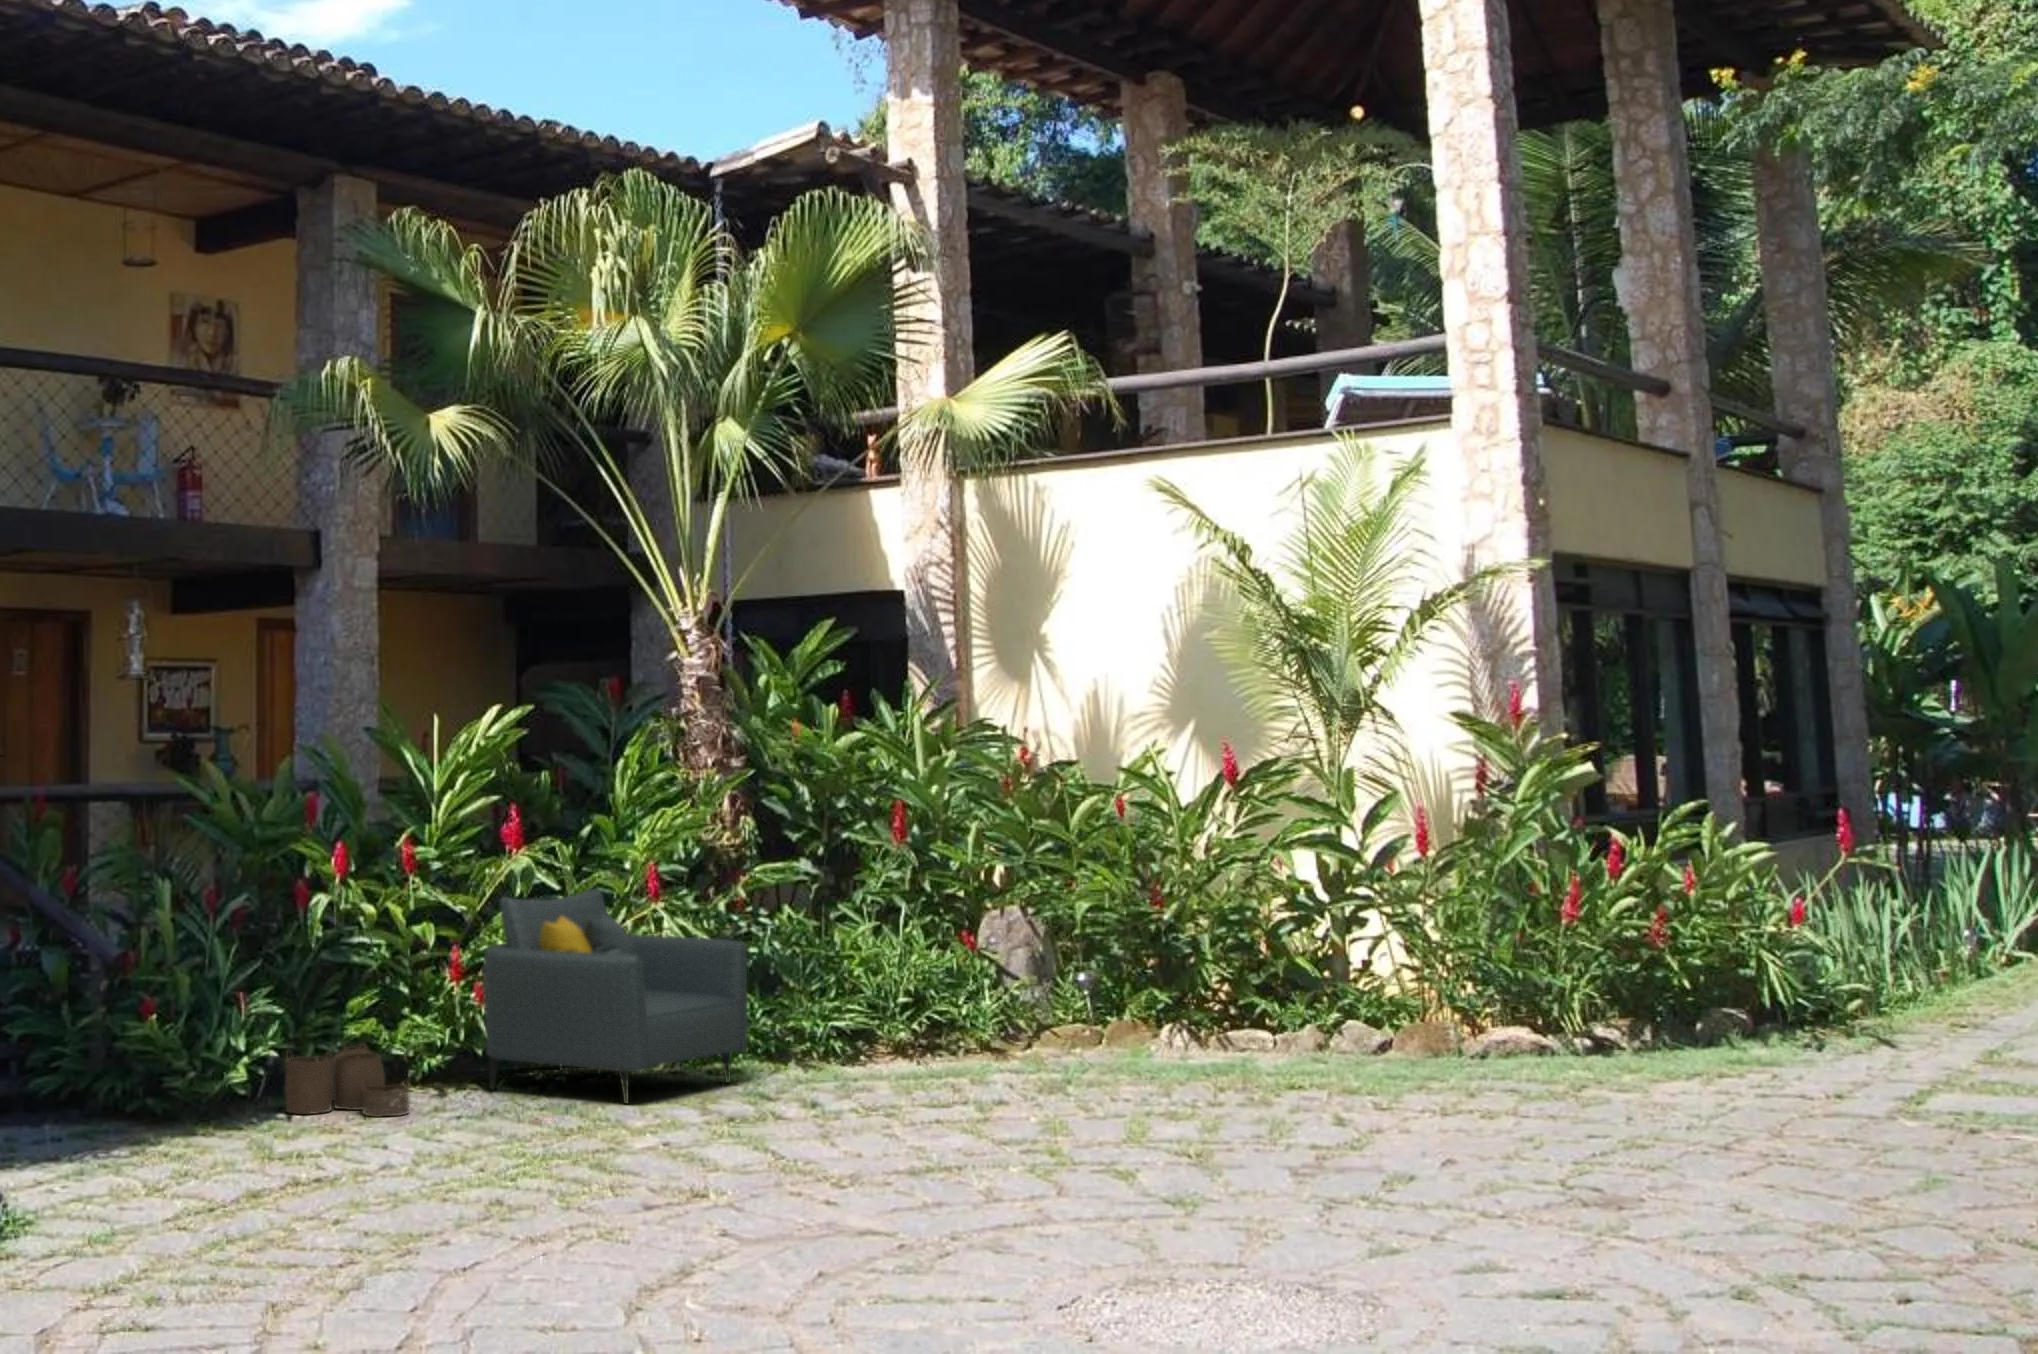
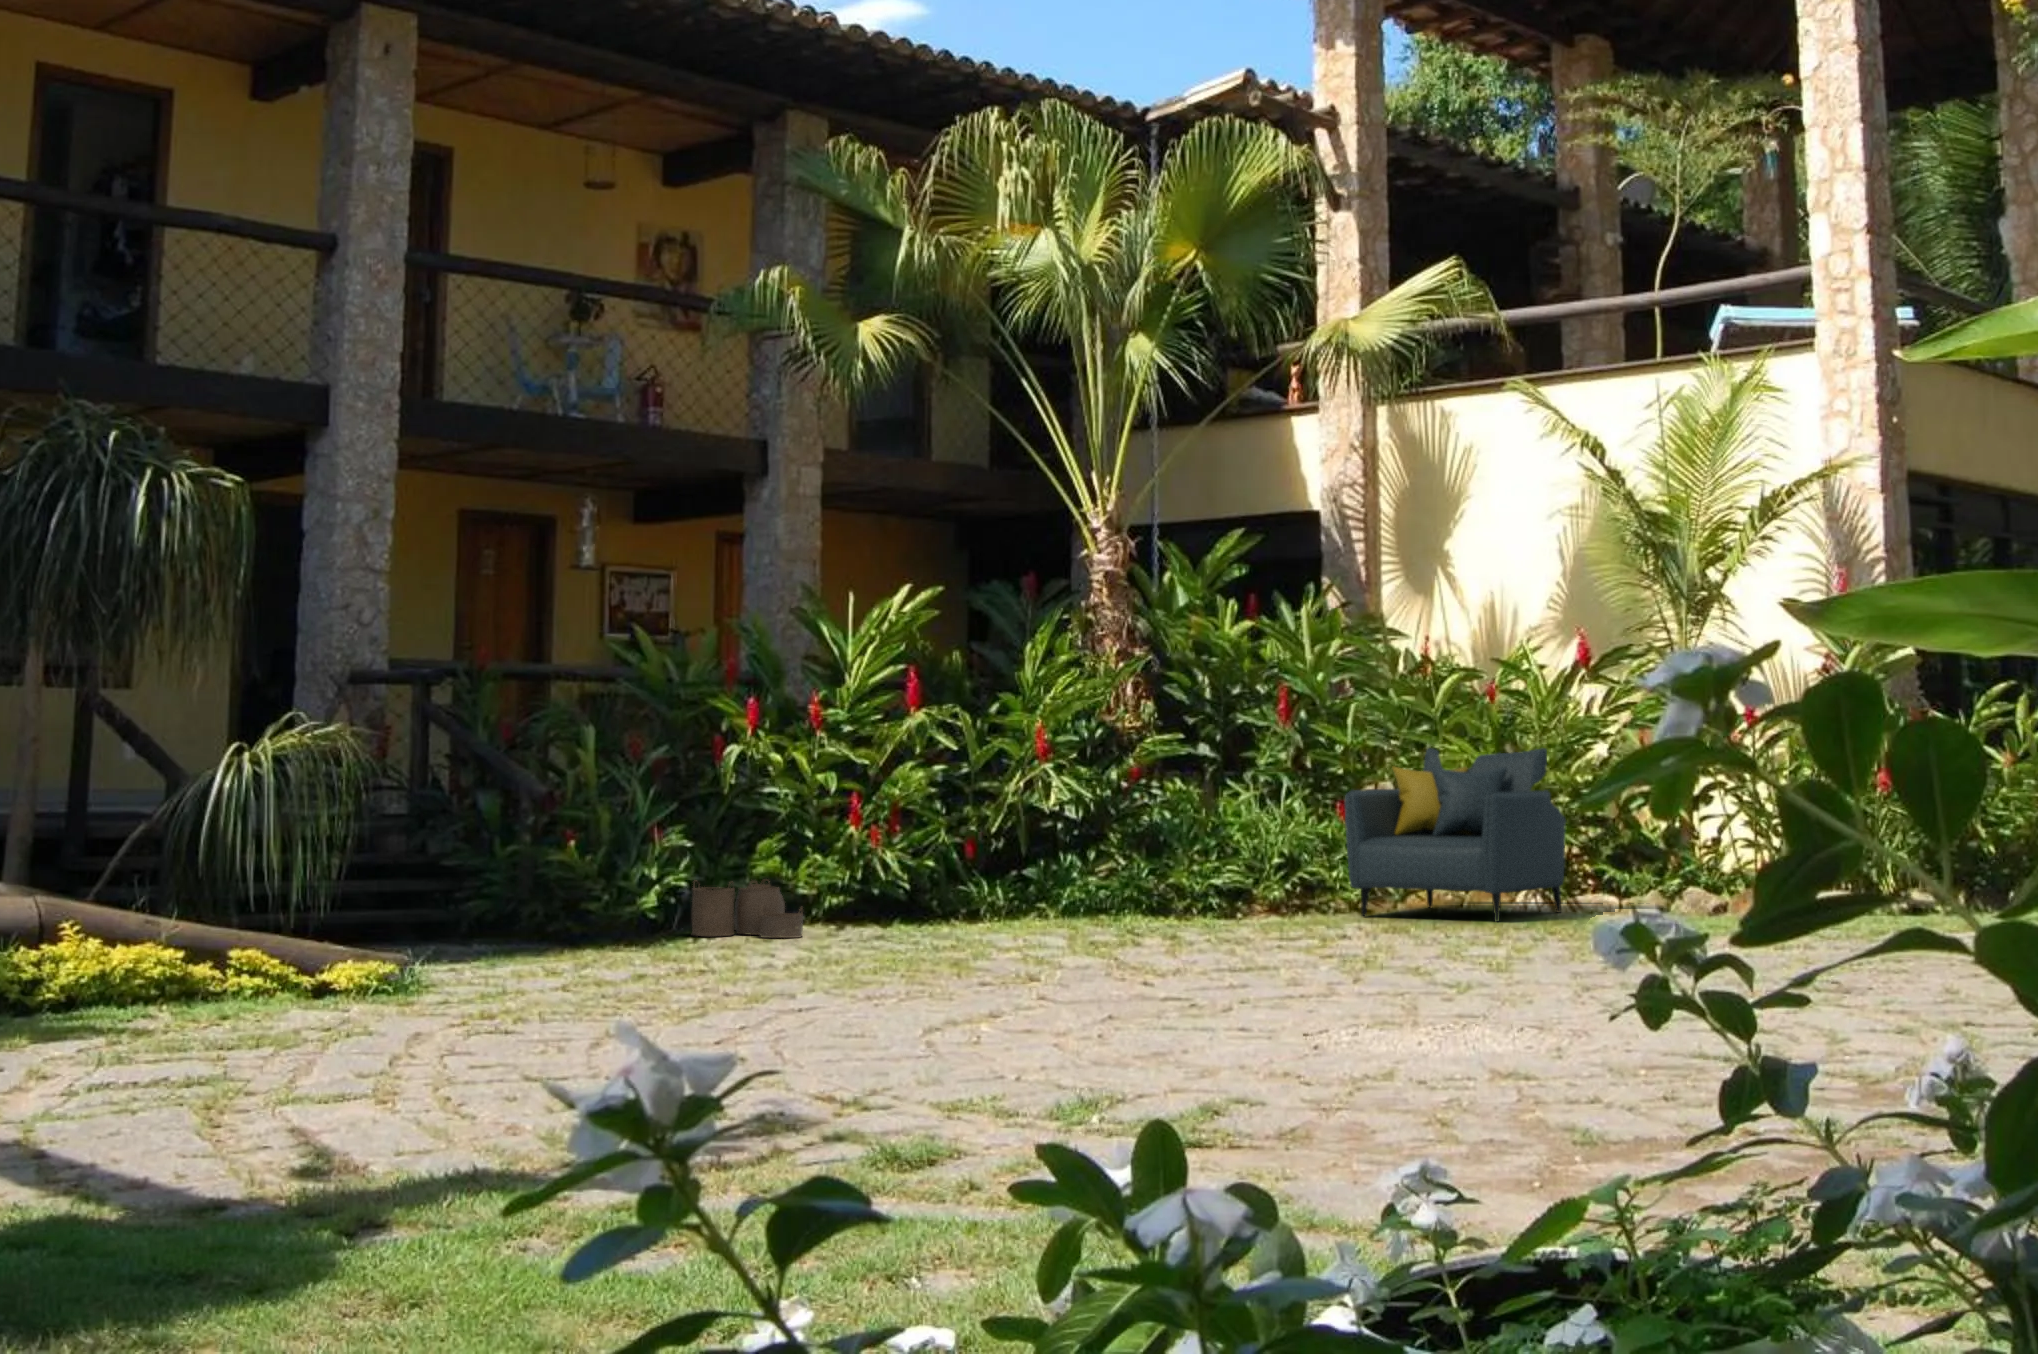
armchair: present [484,889,747,1104] -> present [1345,748,1566,922]

